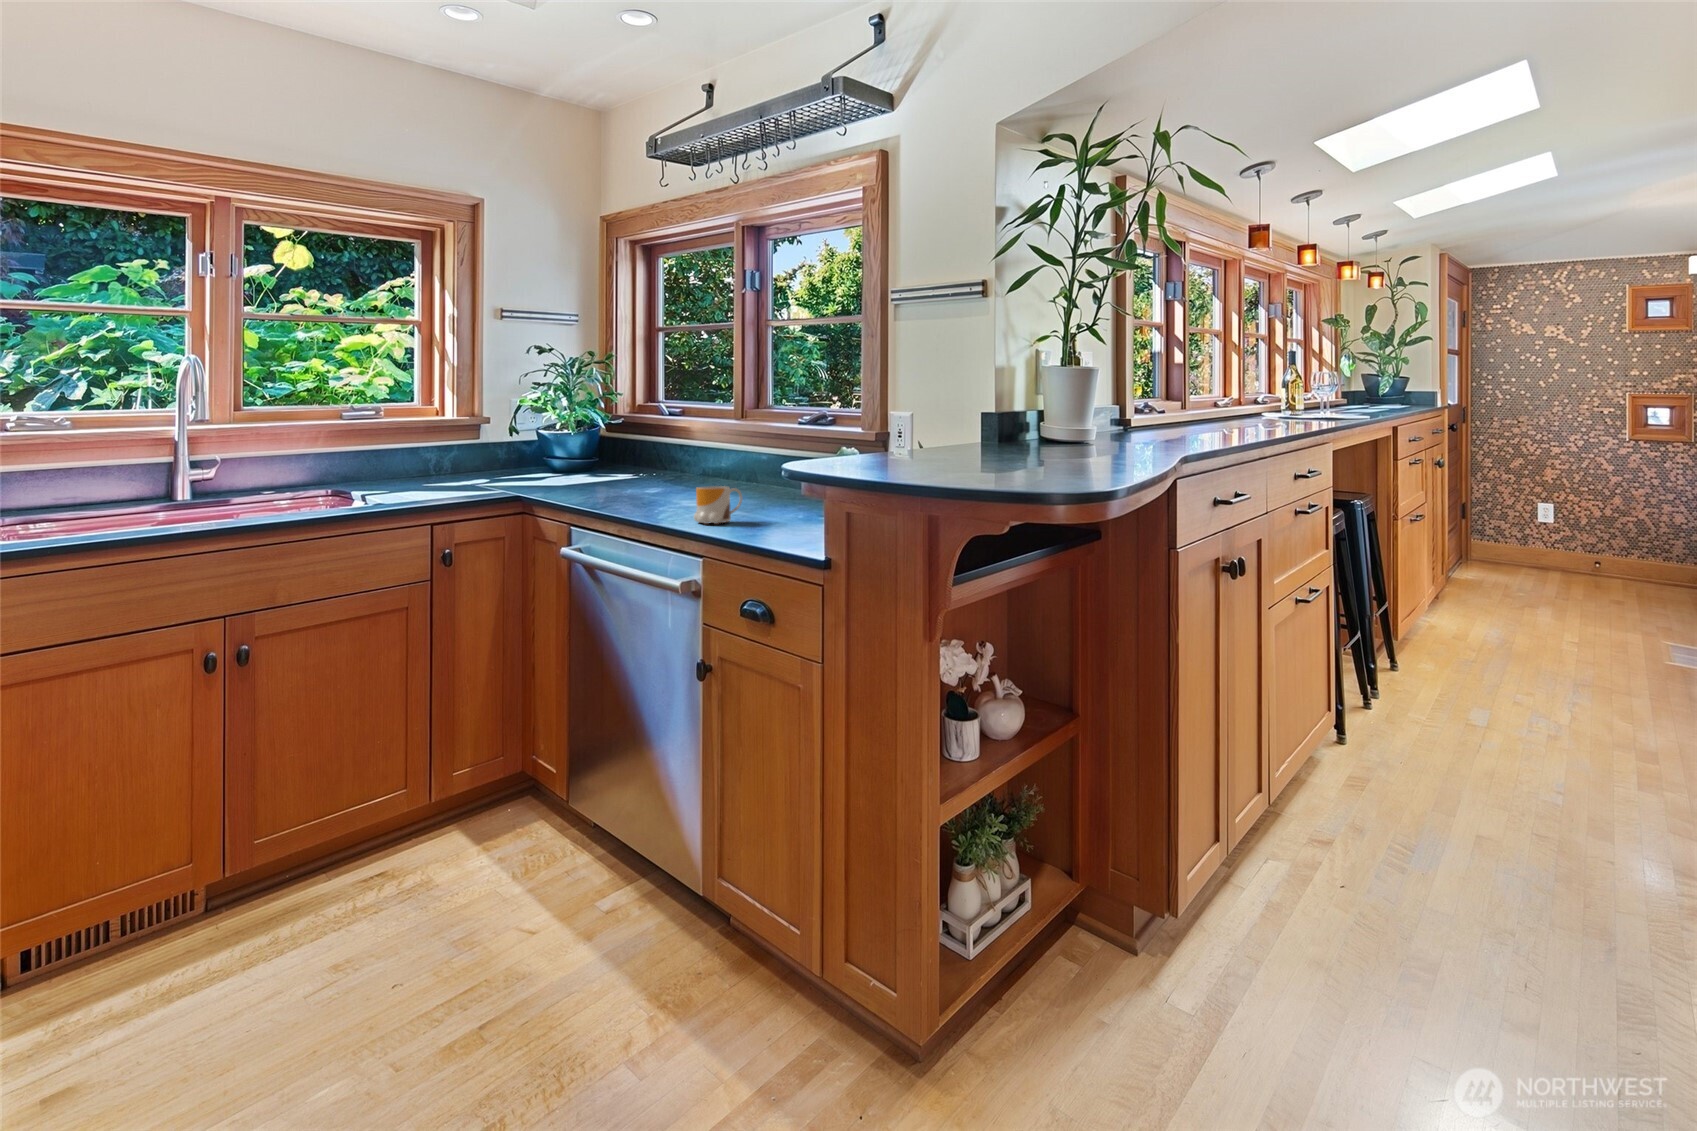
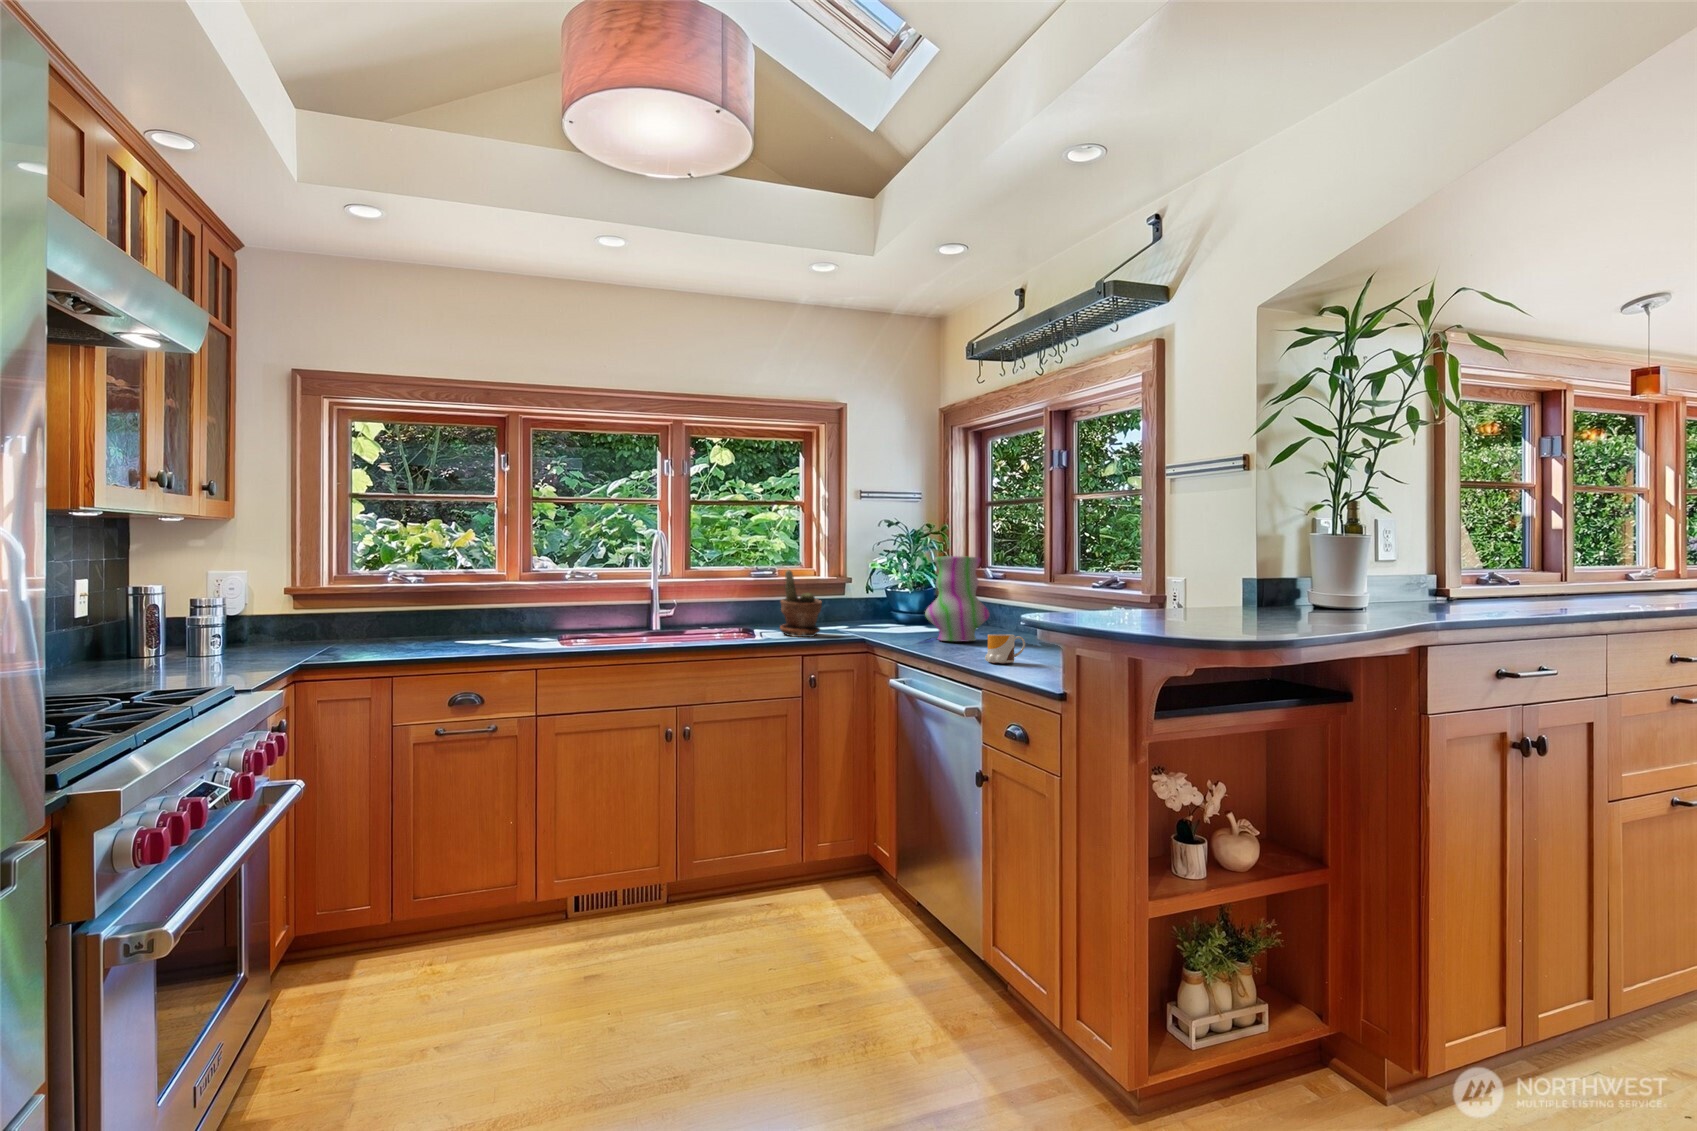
vase: none [601,389,683,497] -> present [925,556,989,642]
potted plant: none [394,407,456,500] -> present [780,570,822,637]

